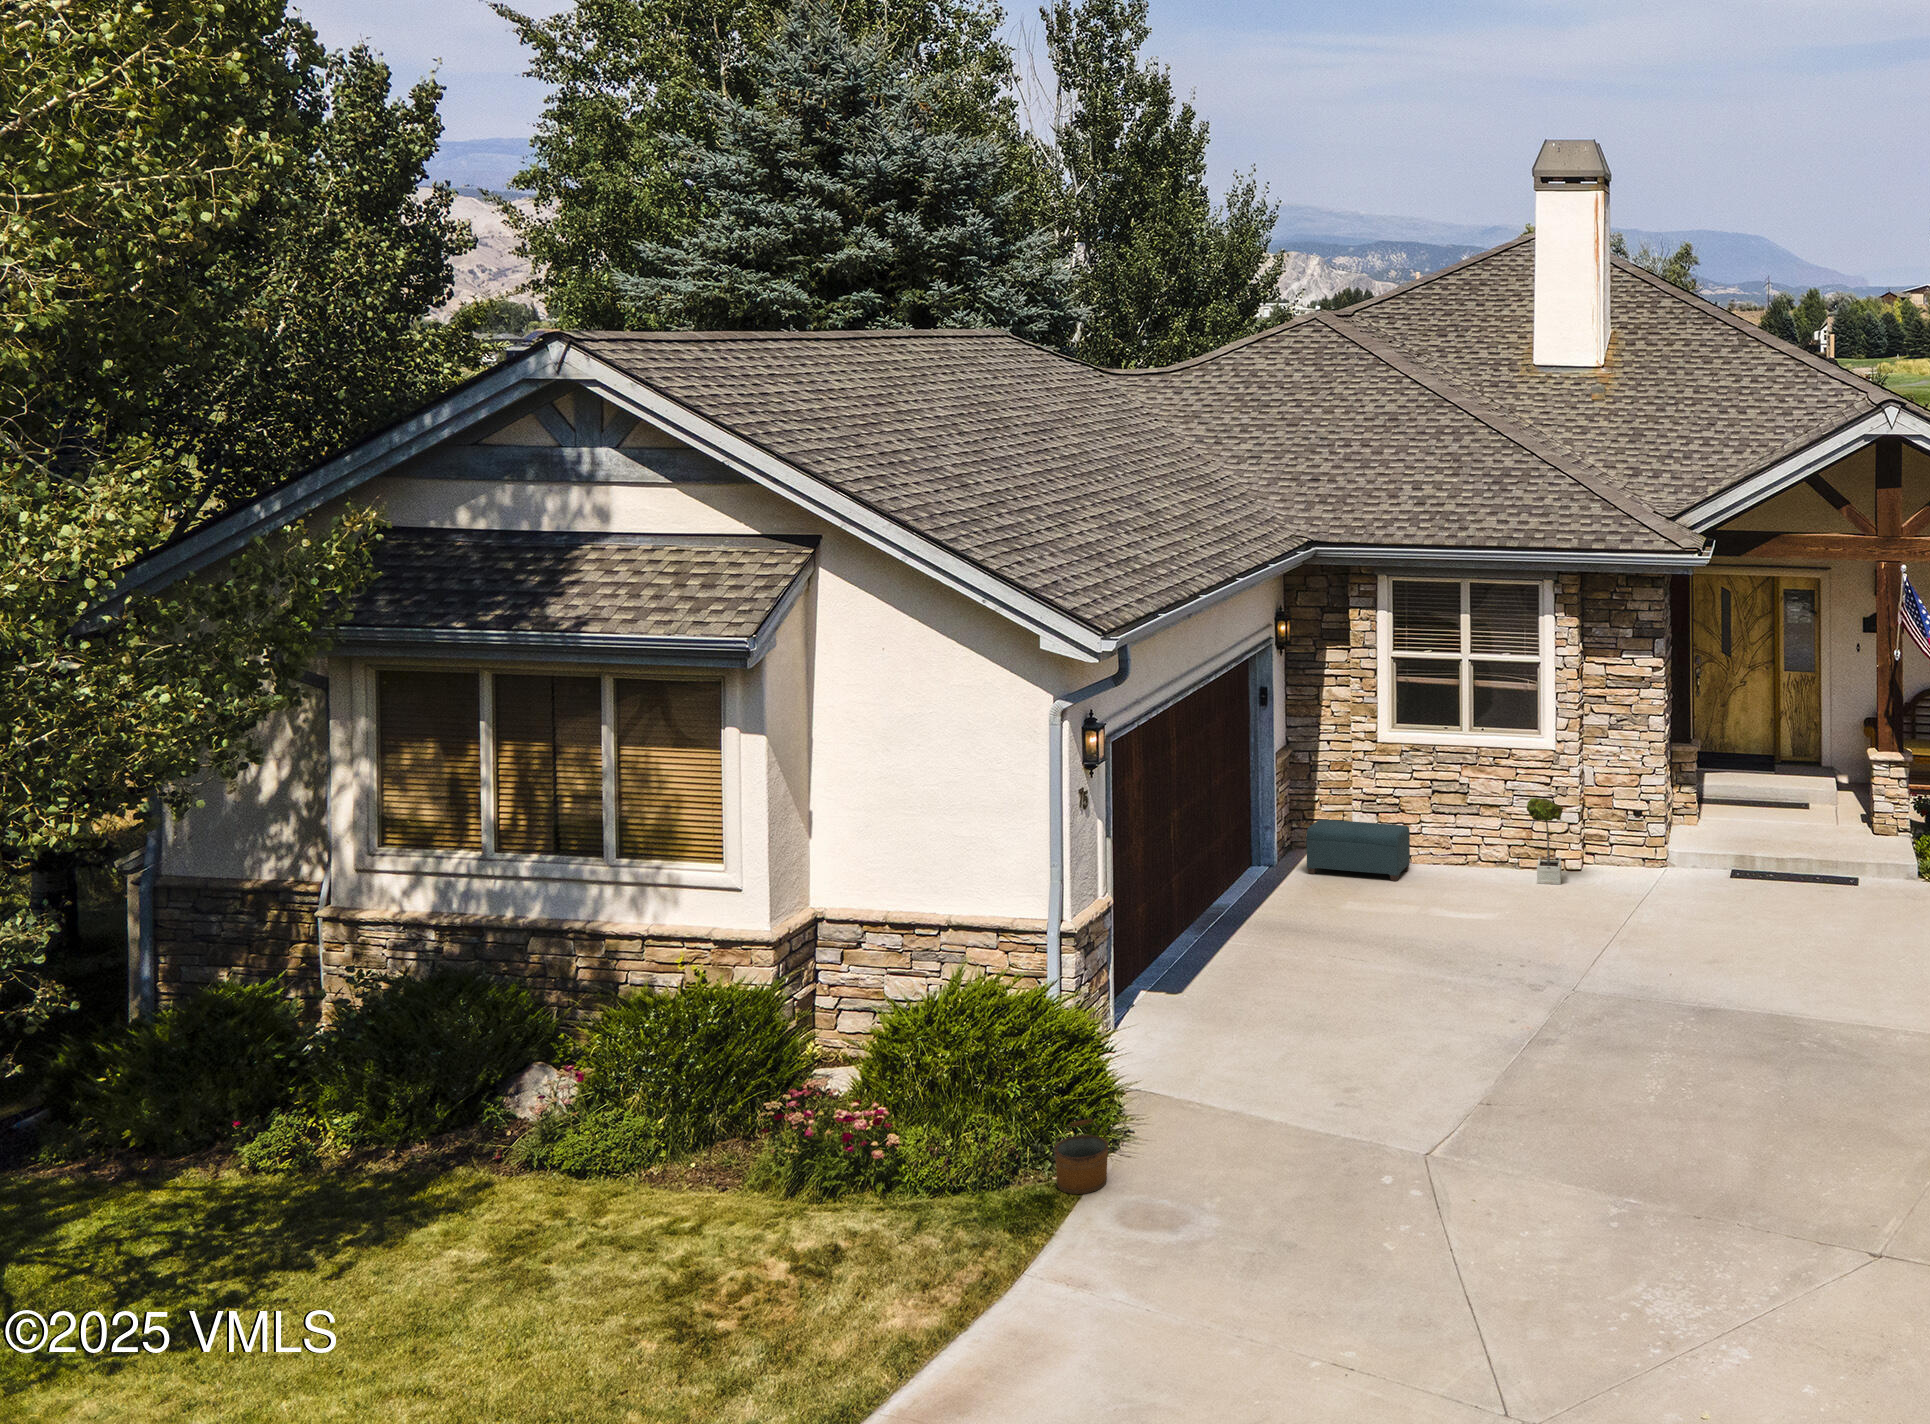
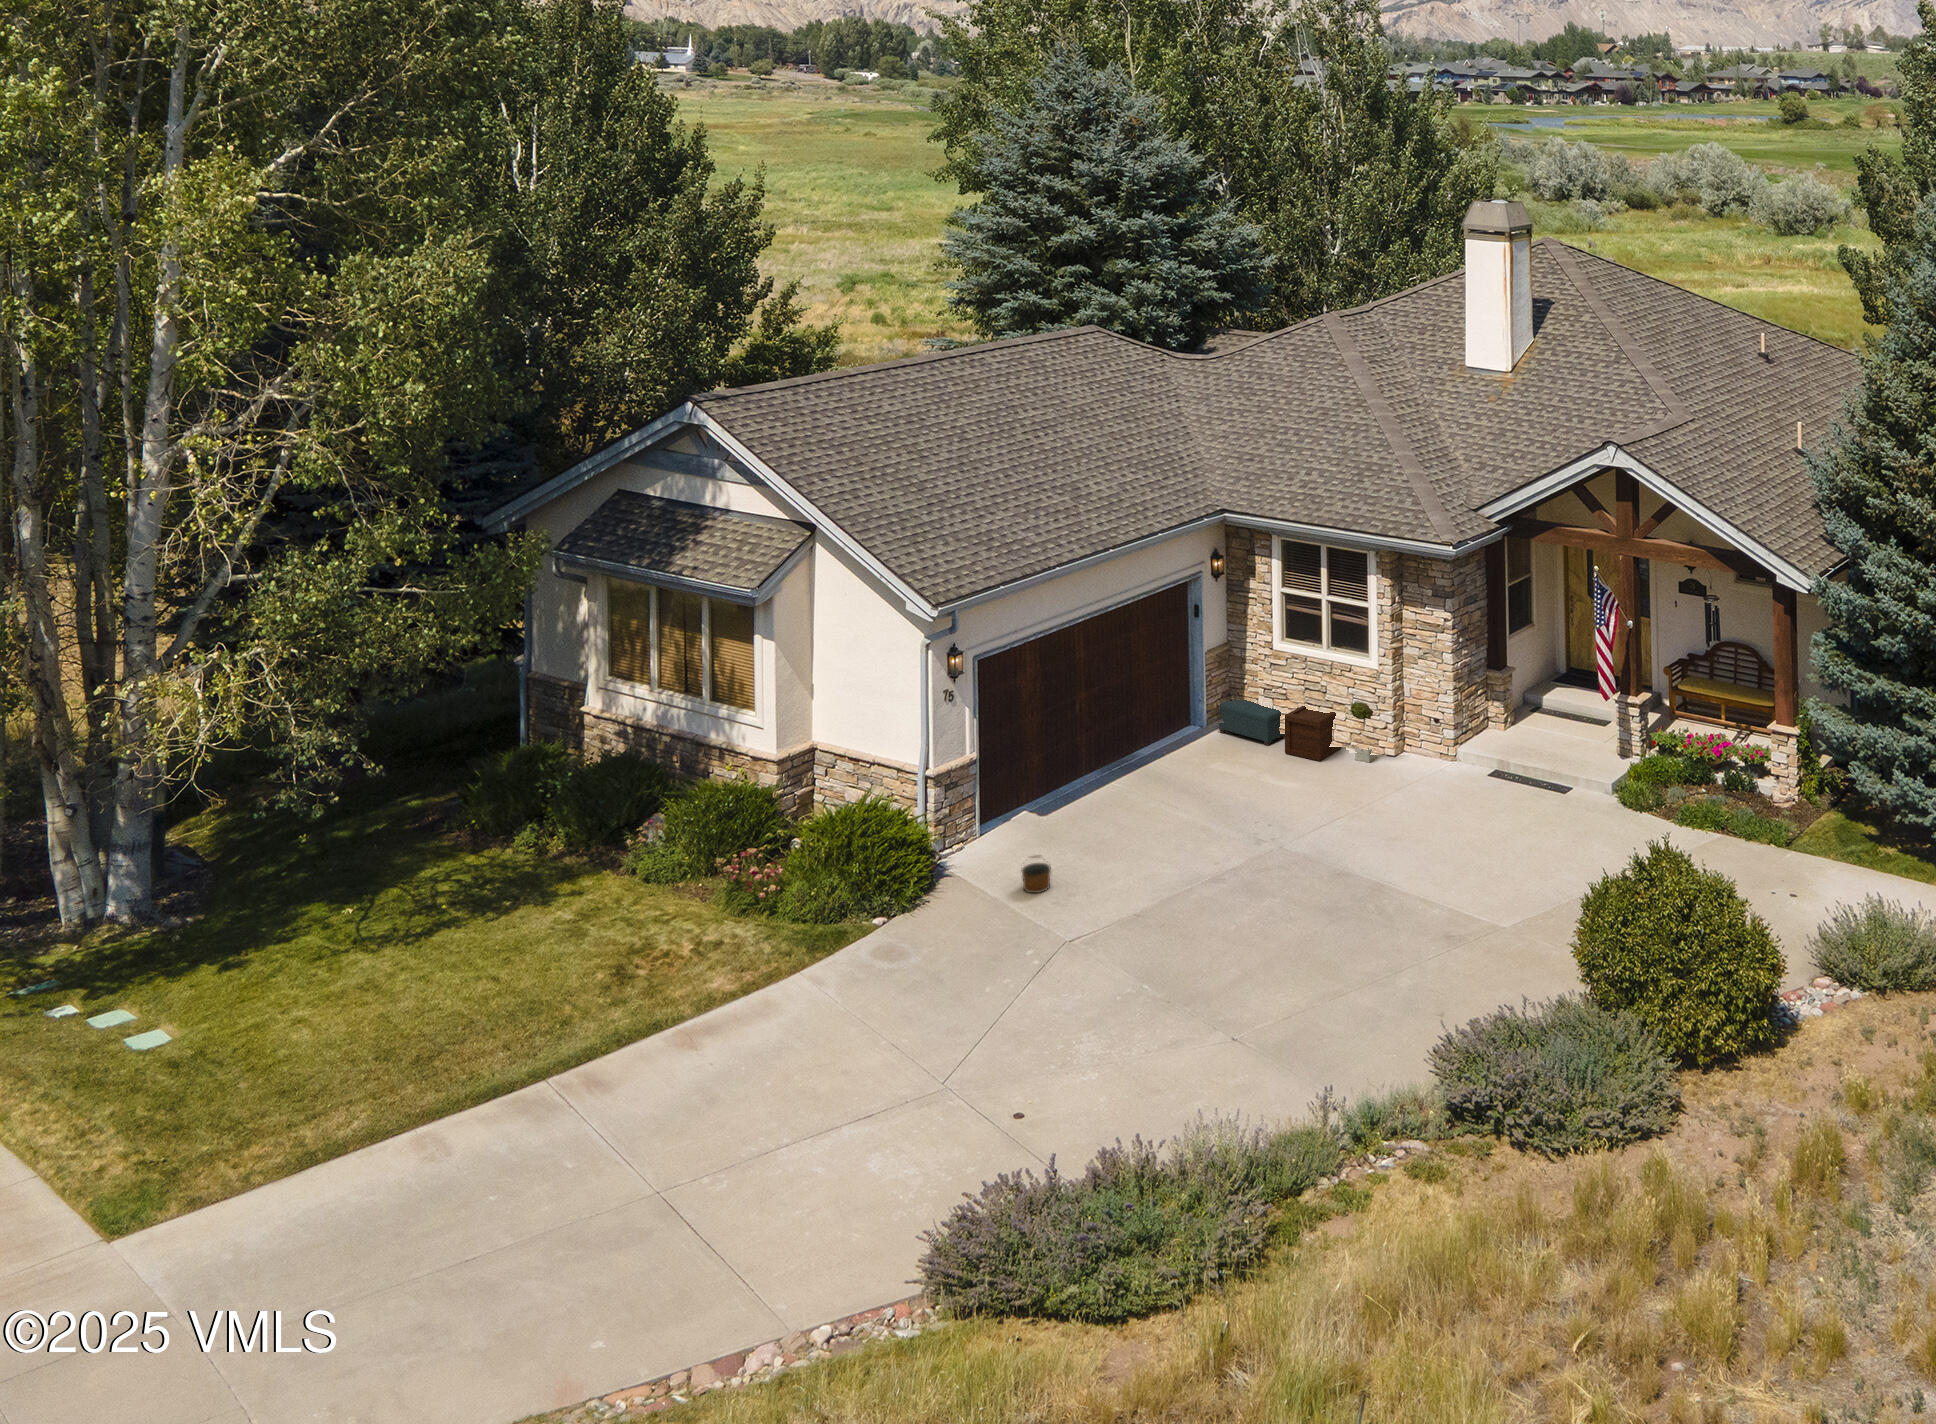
wooden crate: none [1433,813,1502,890] -> present [1285,706,1342,761]
bucket: present [1054,1119,1109,1194] -> present [1021,855,1051,893]

